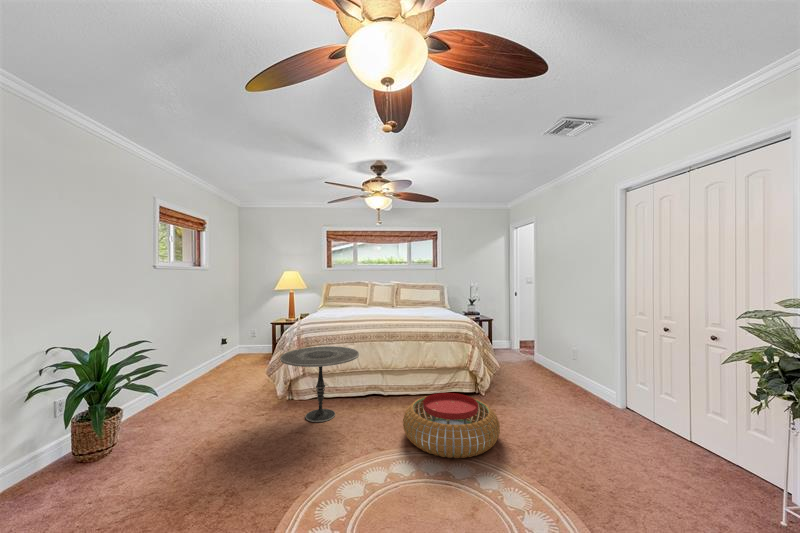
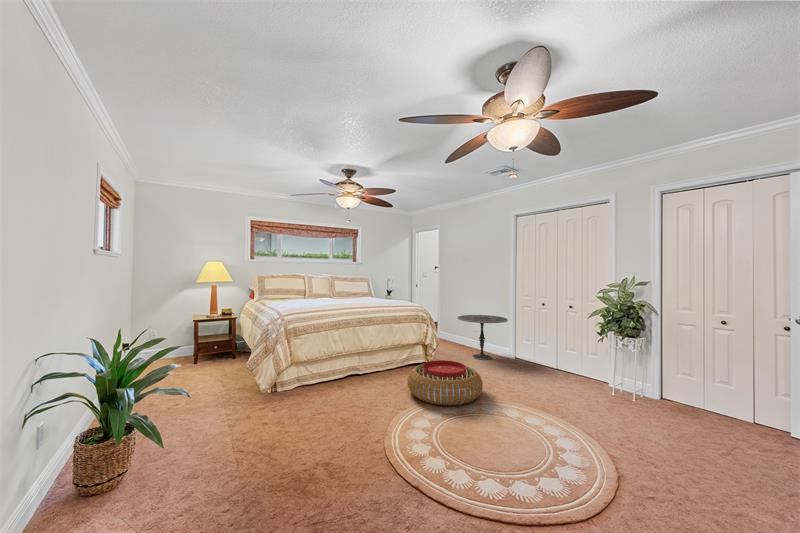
side table: present [280,346,359,422] -> present [457,315,508,360]

